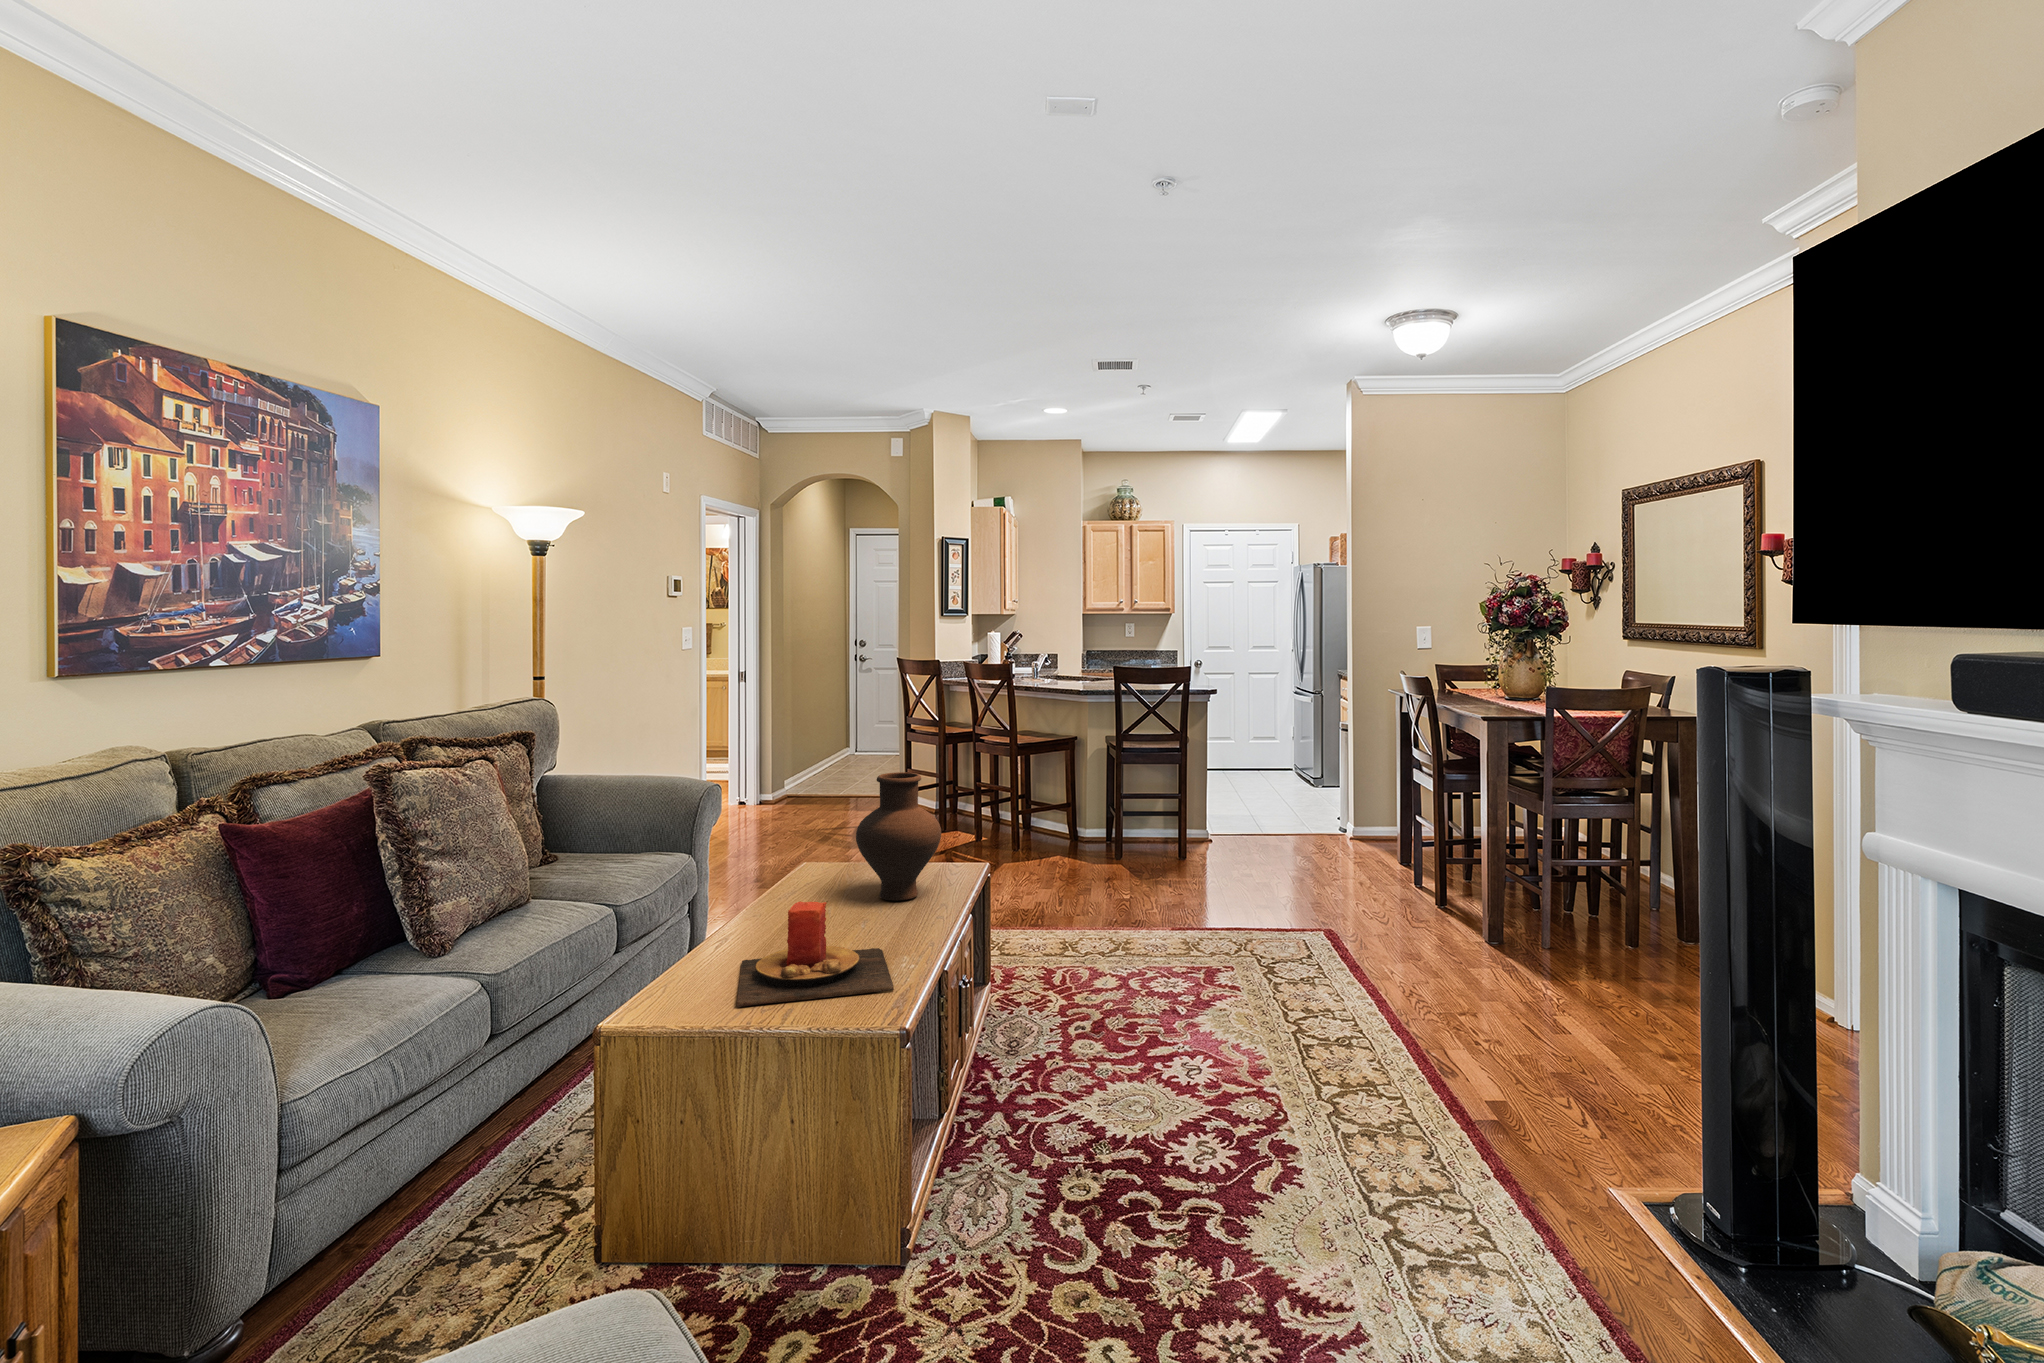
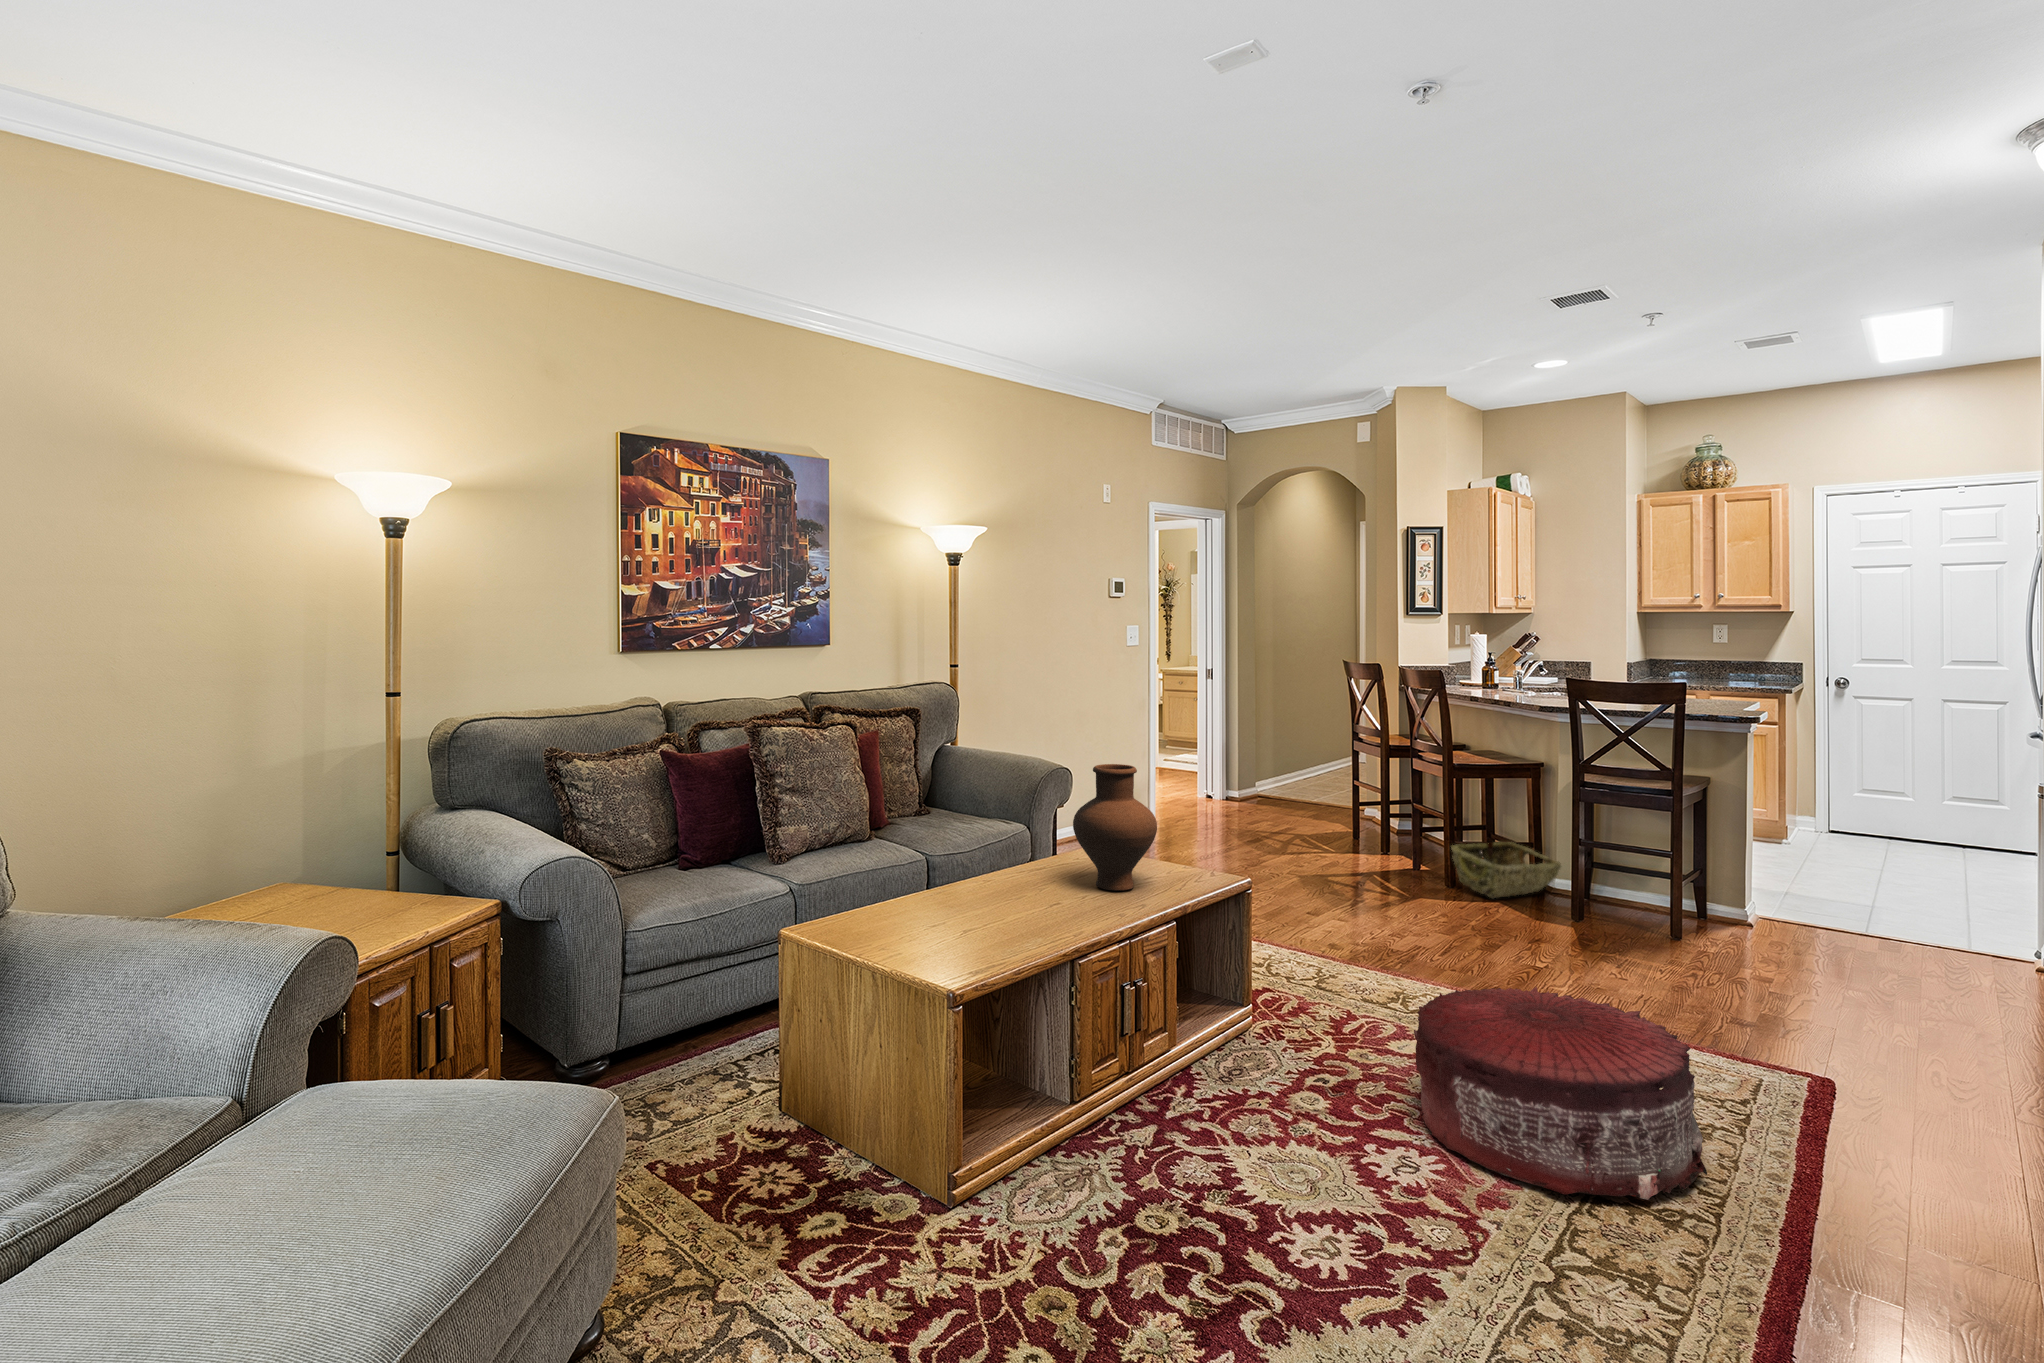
woven basket: none [1022,805,1096,854] -> present [1451,842,1561,898]
candle: present [737,901,894,1007] -> none [868,863,1030,957]
pouf: none [1154,910,1343,1055] -> present [1414,987,1707,1200]

